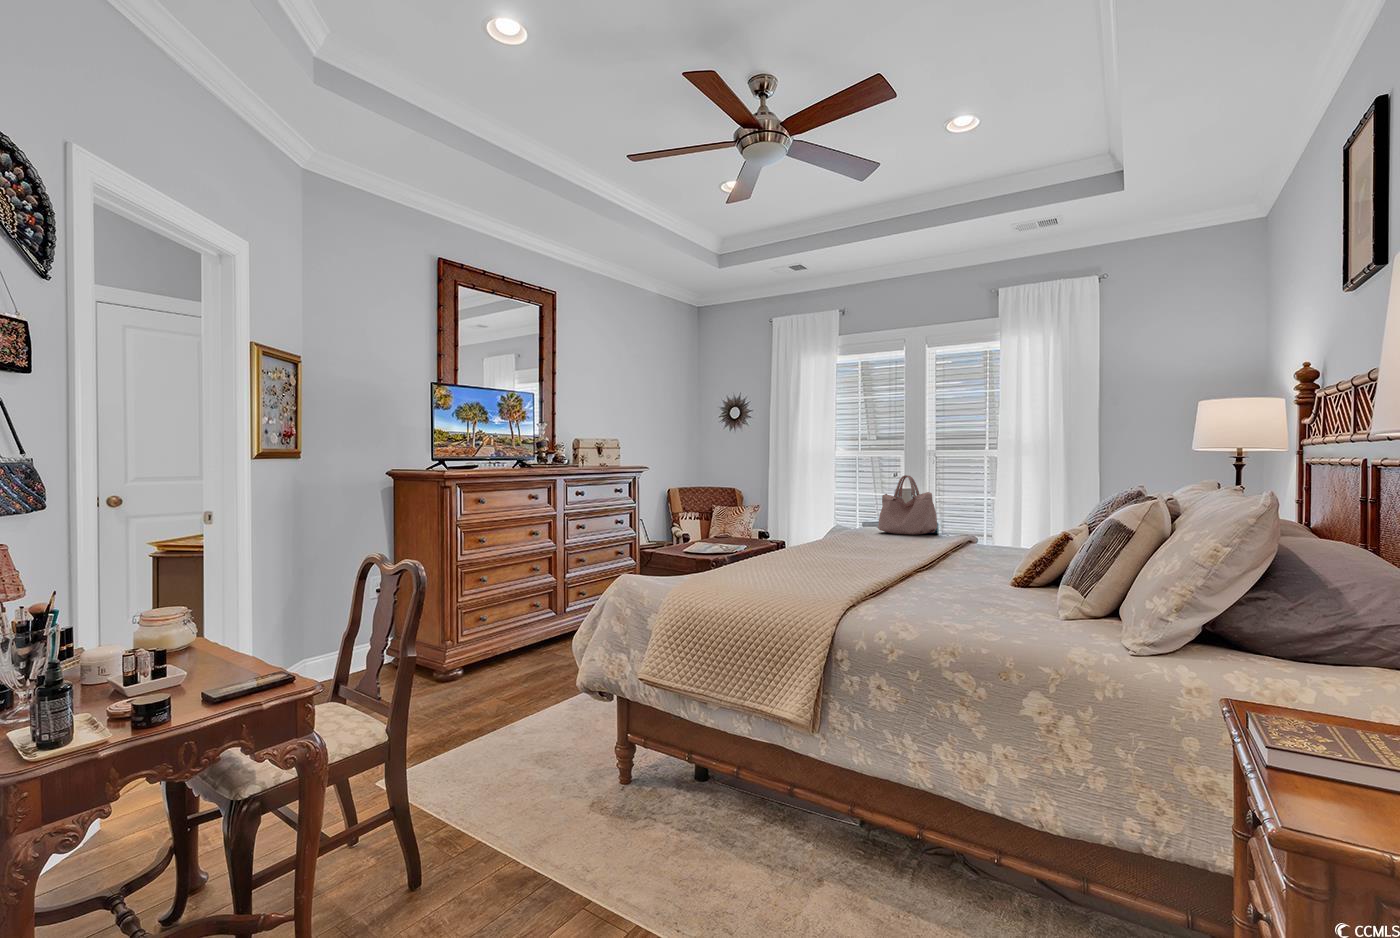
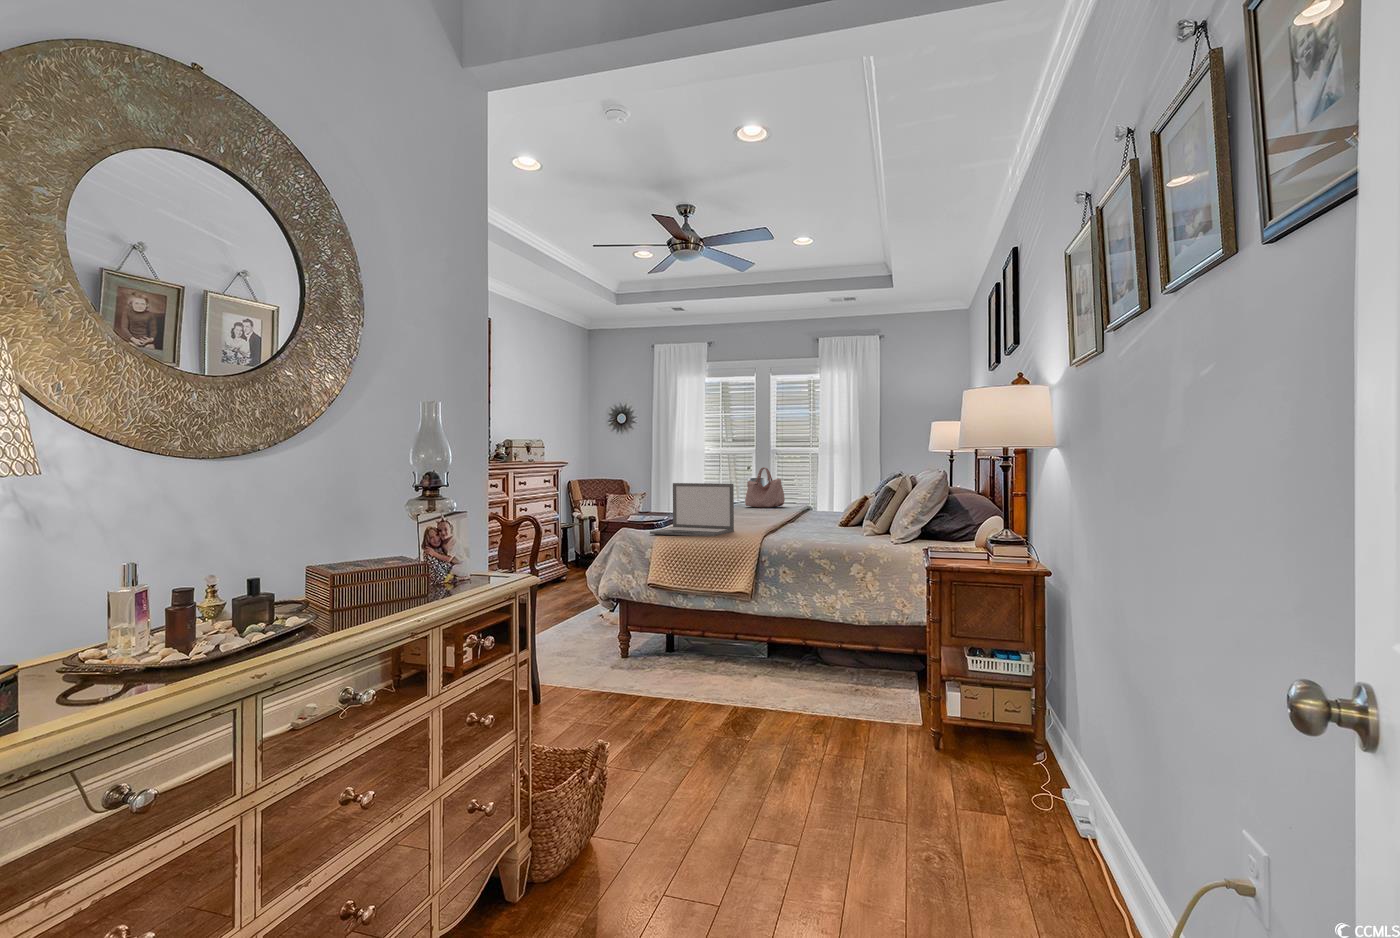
laptop: none [648,503,799,609] -> present [650,483,734,536]

